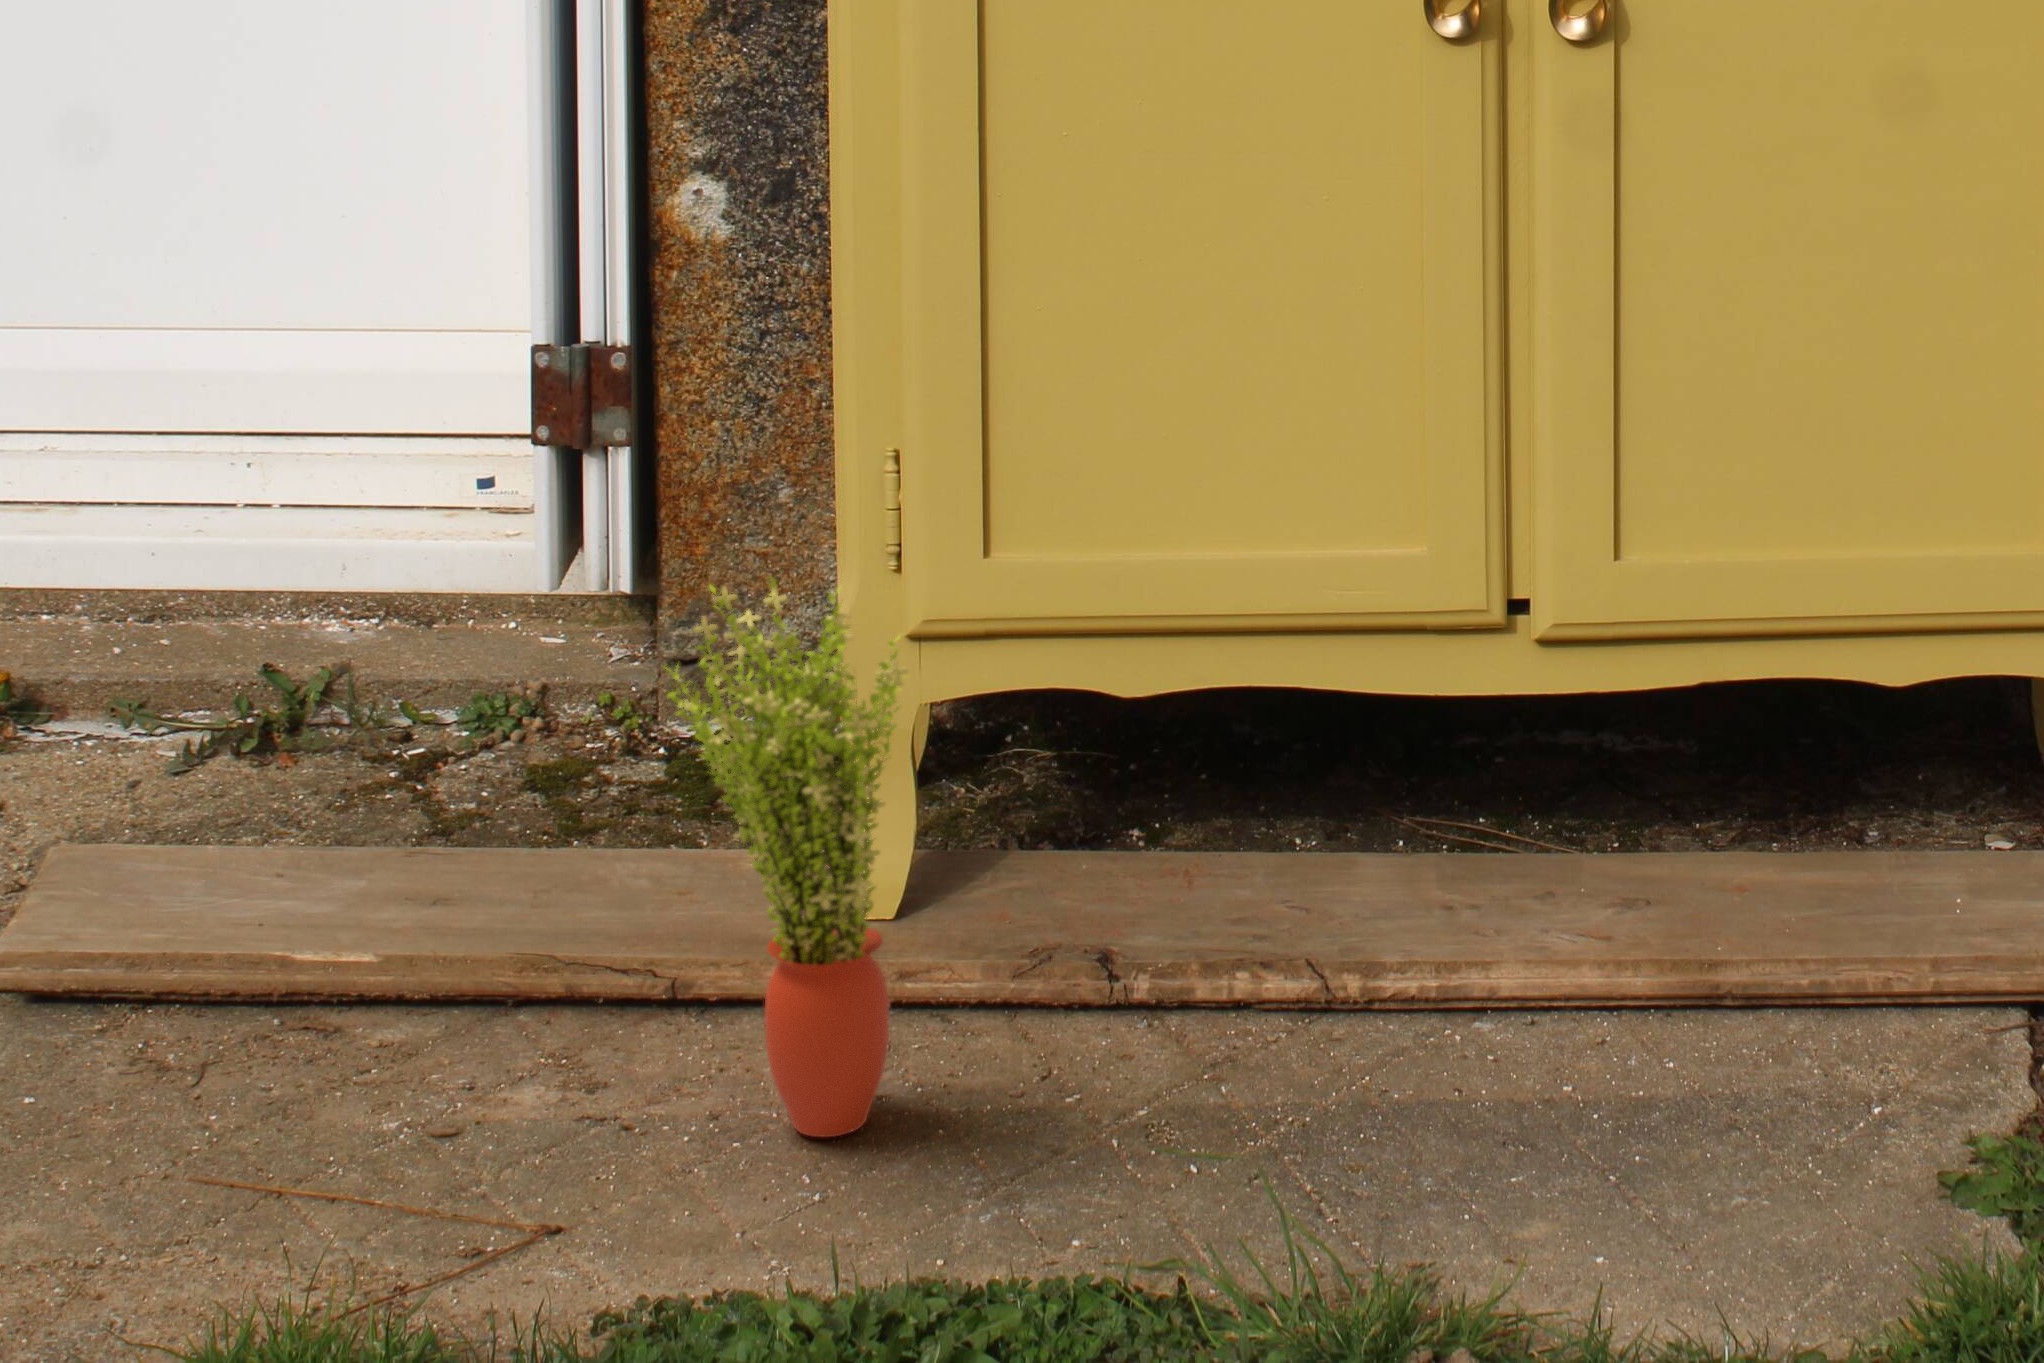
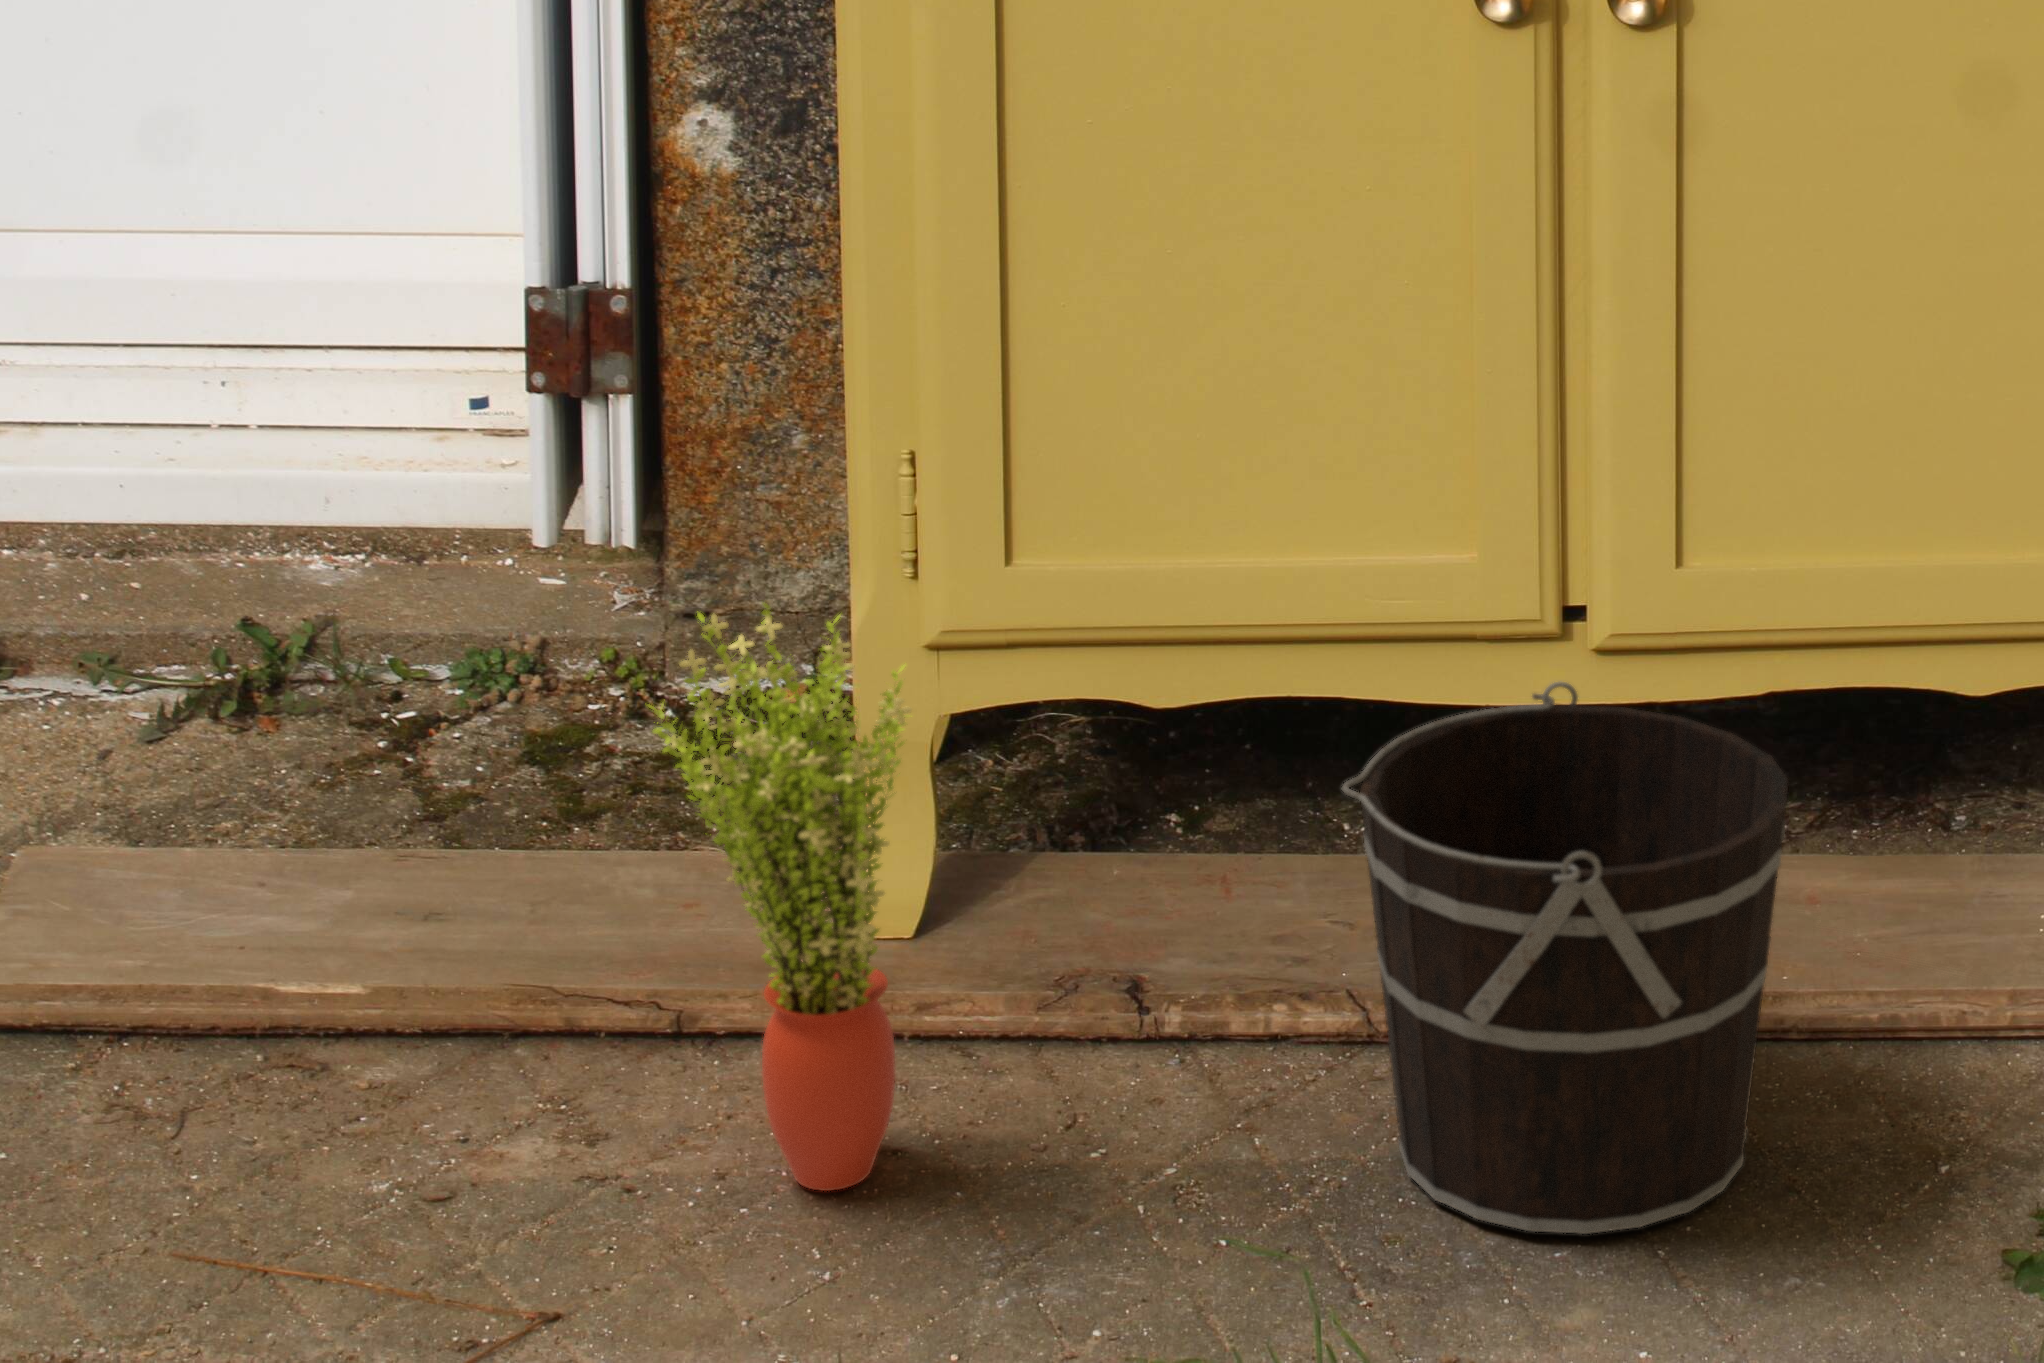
bucket: none [1307,666,1724,1167] -> present [1342,682,1789,1234]

